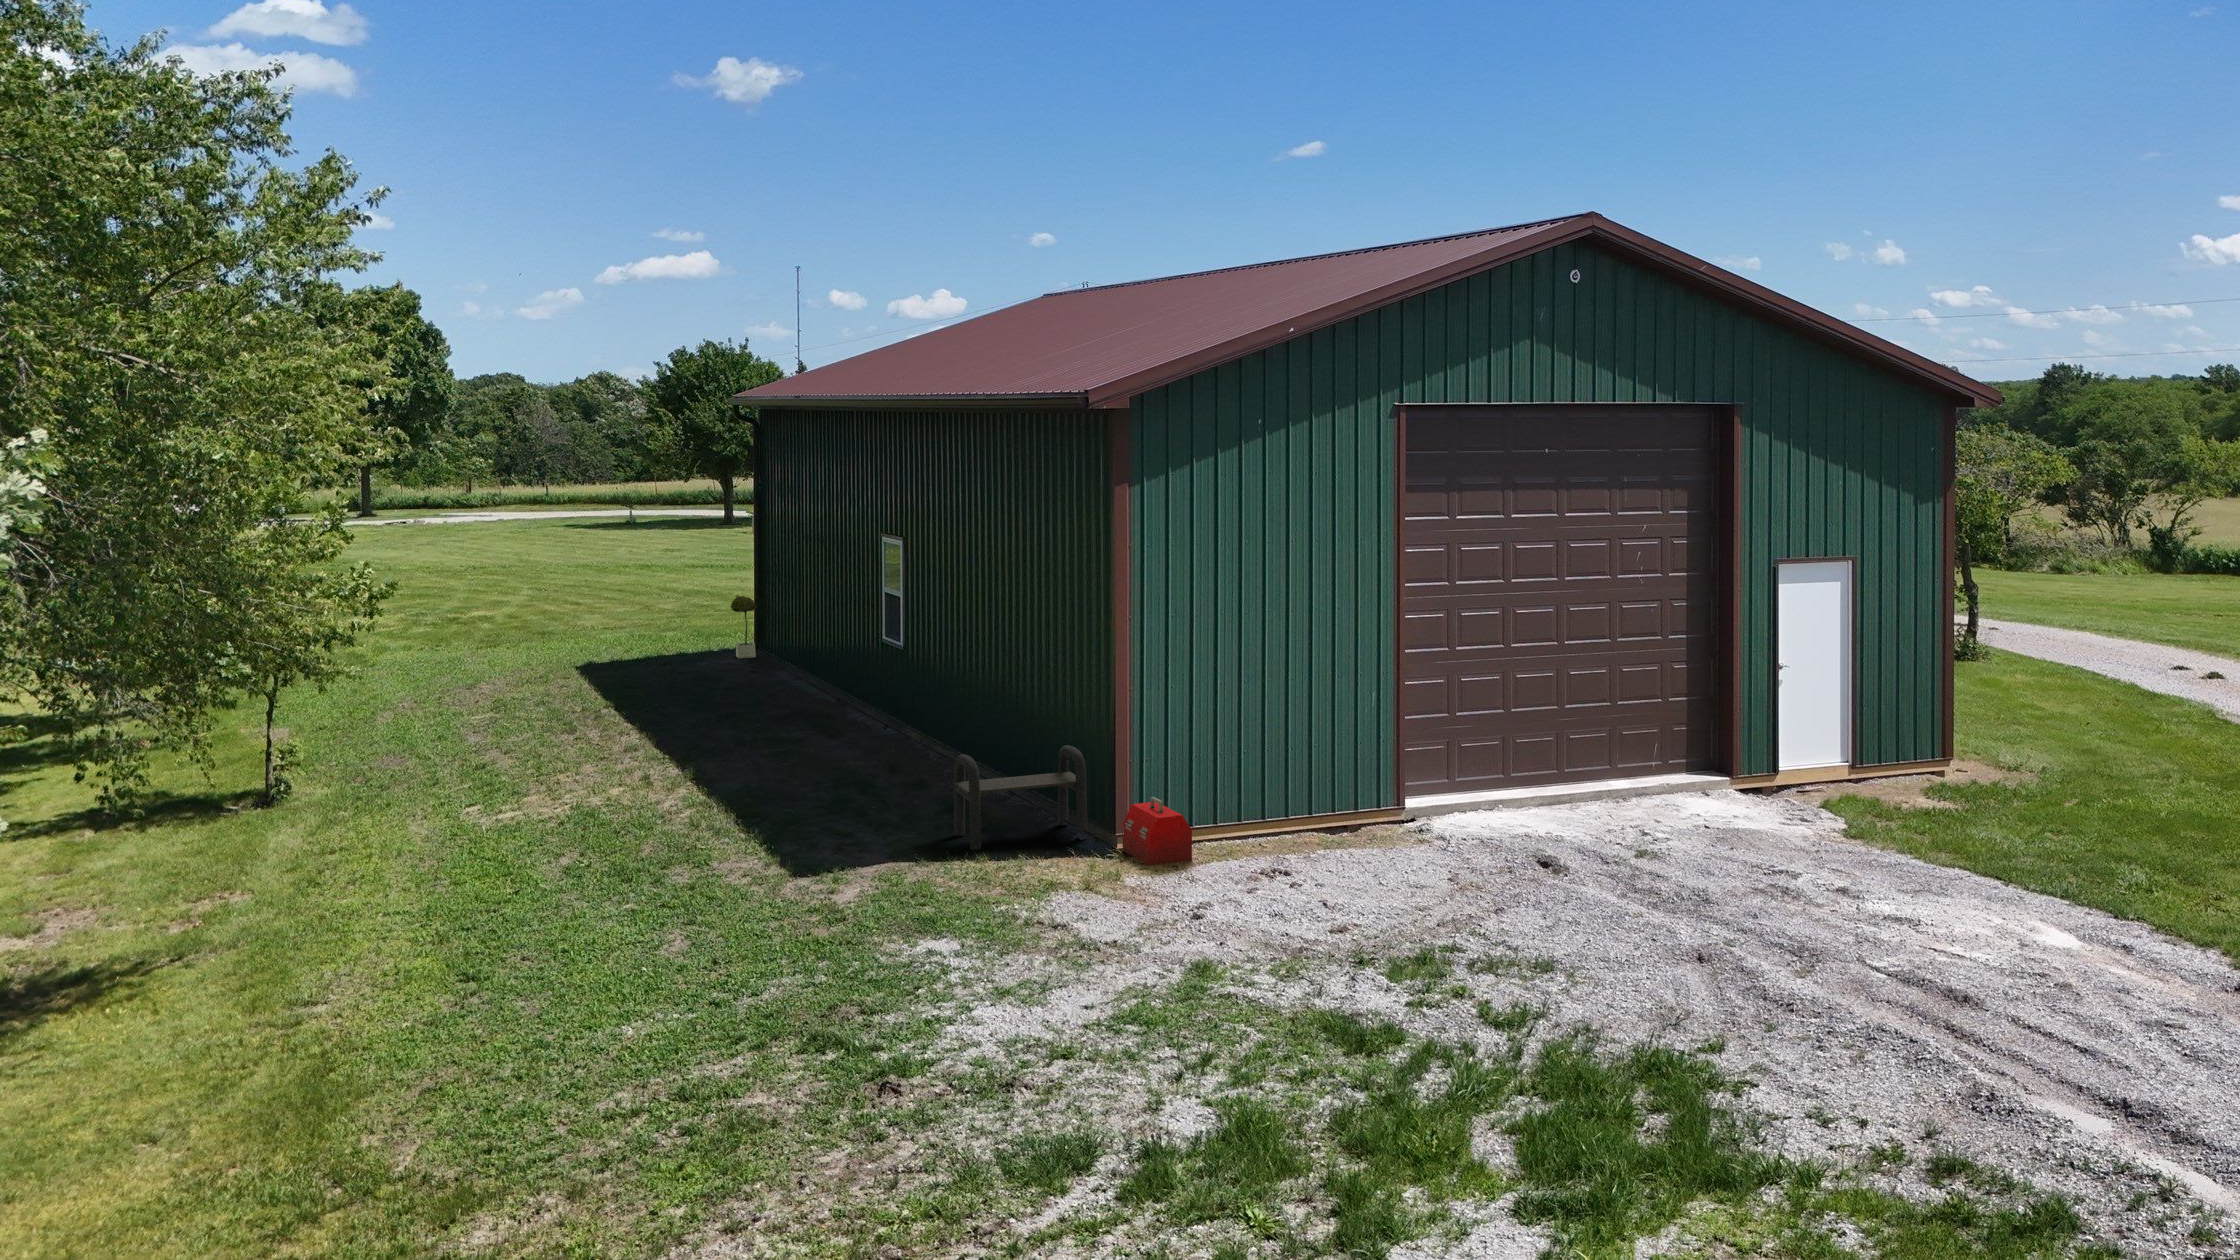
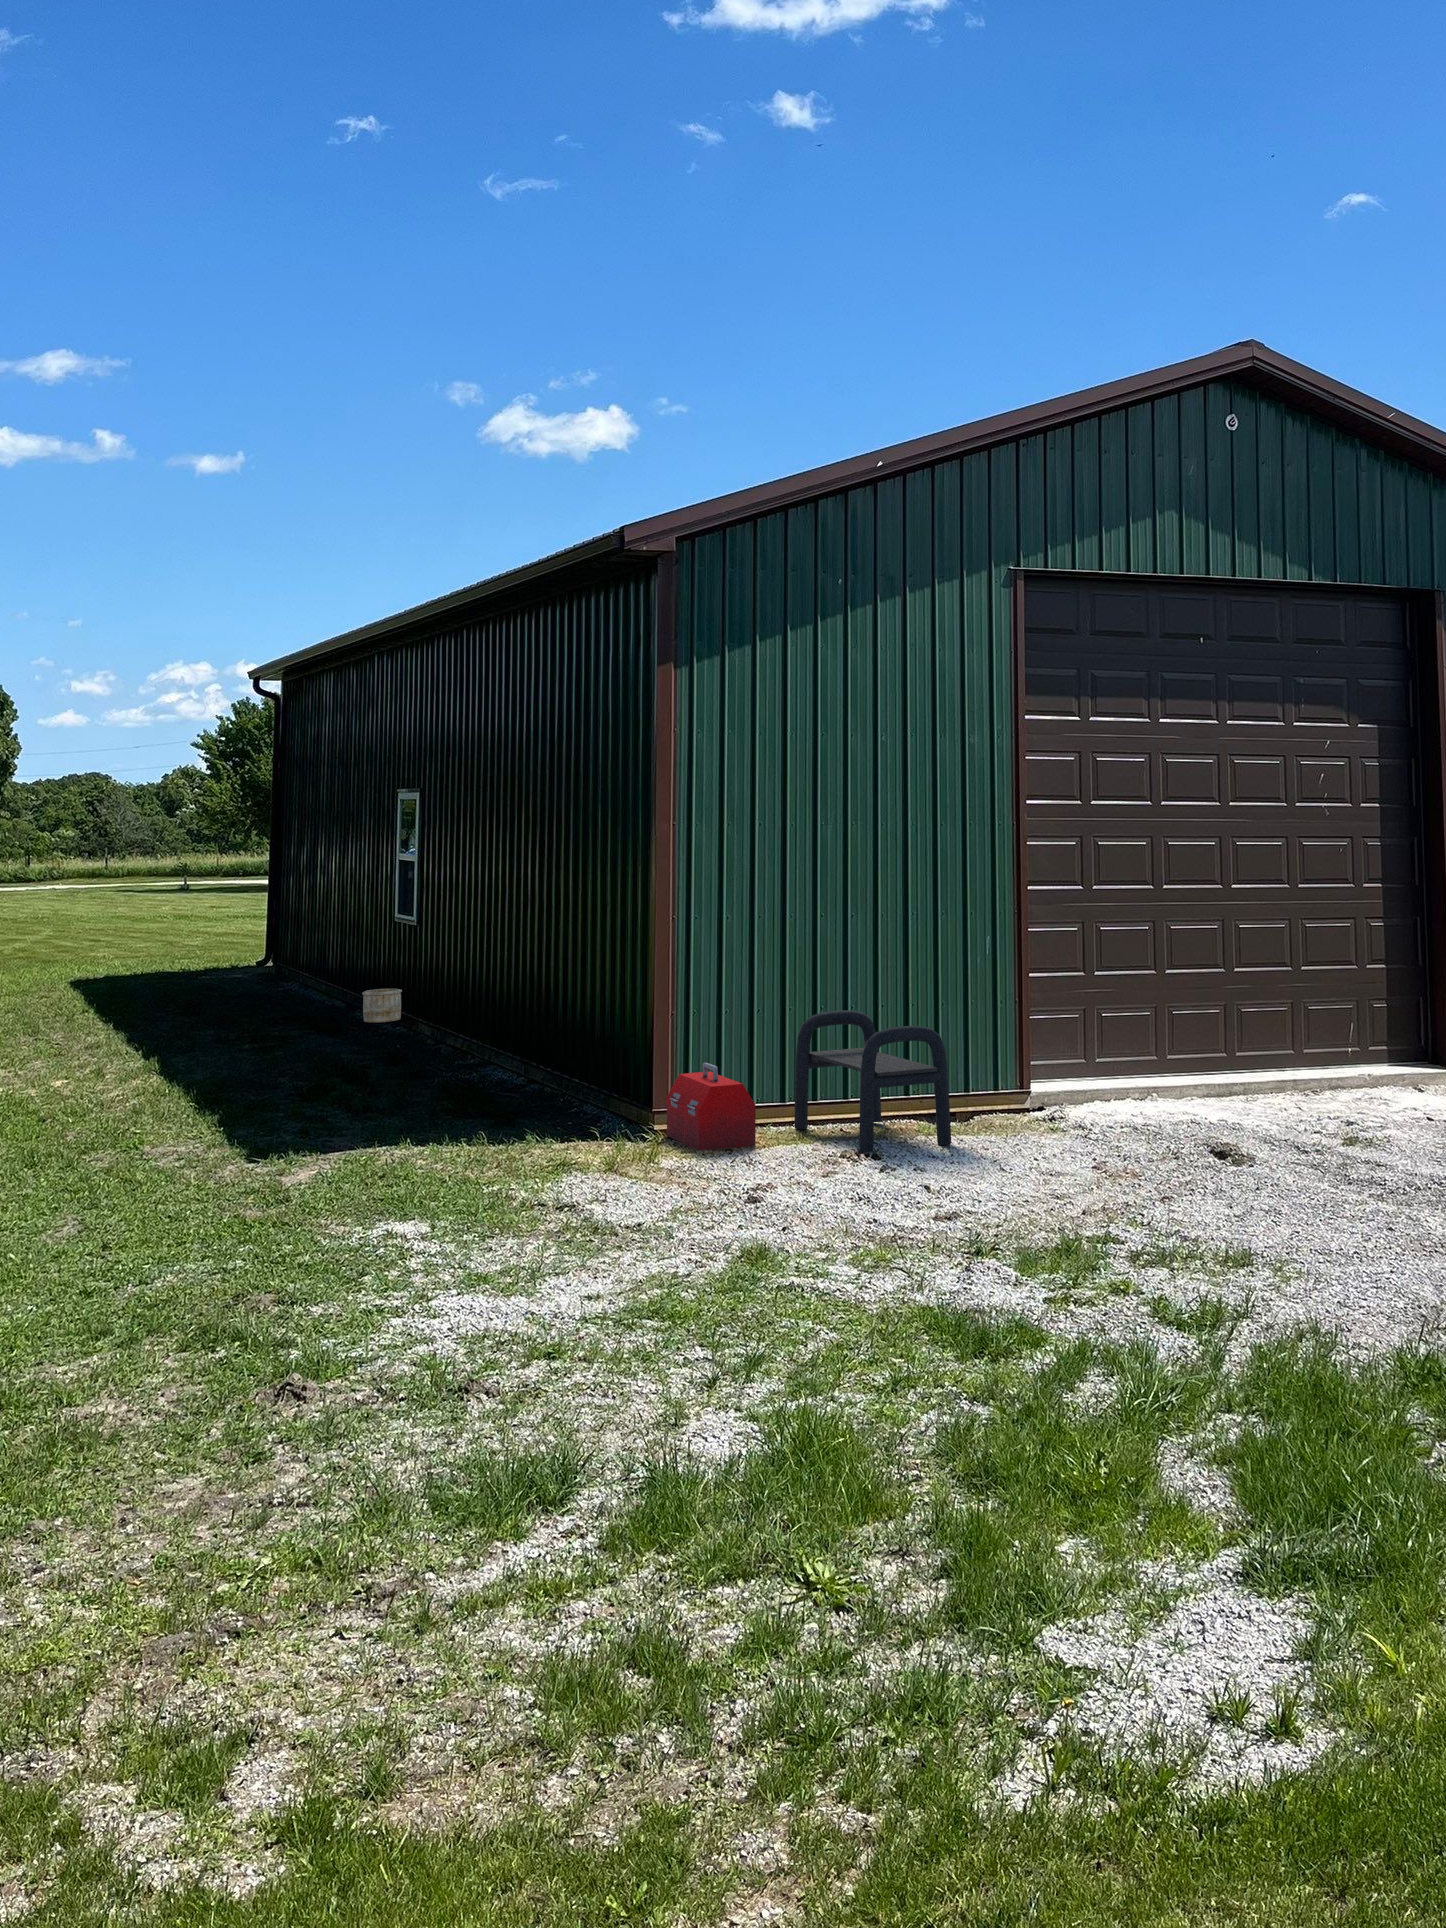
potted tree: present [731,596,757,658] -> none [244,898,275,972]
wooden bucket: none [851,694,885,723] -> present [362,989,402,1023]
bench: present [954,745,1087,850] -> present [794,1010,951,1152]

